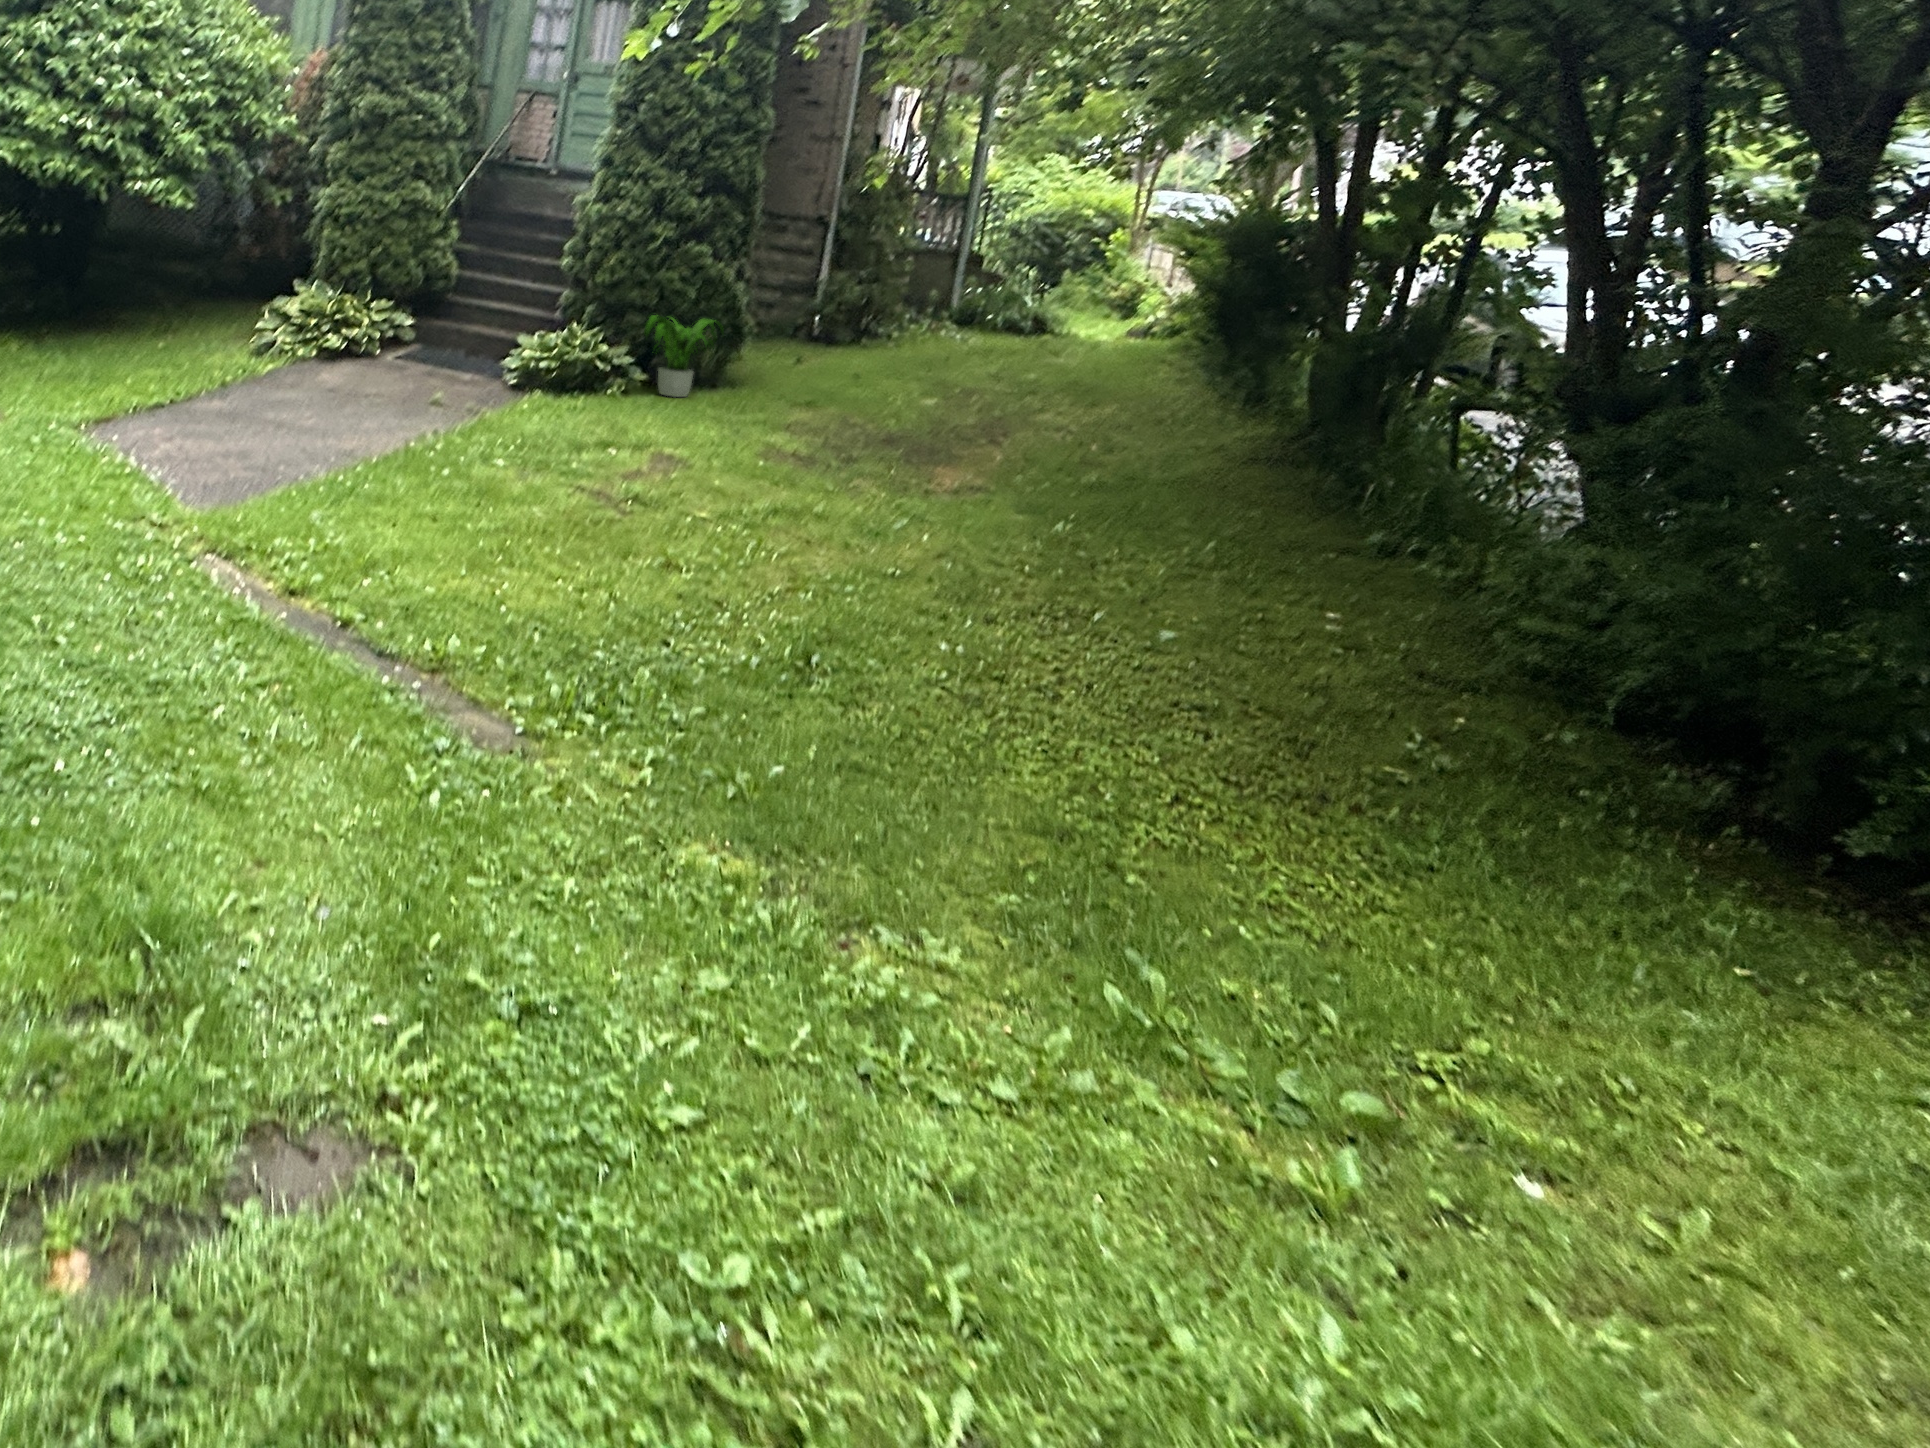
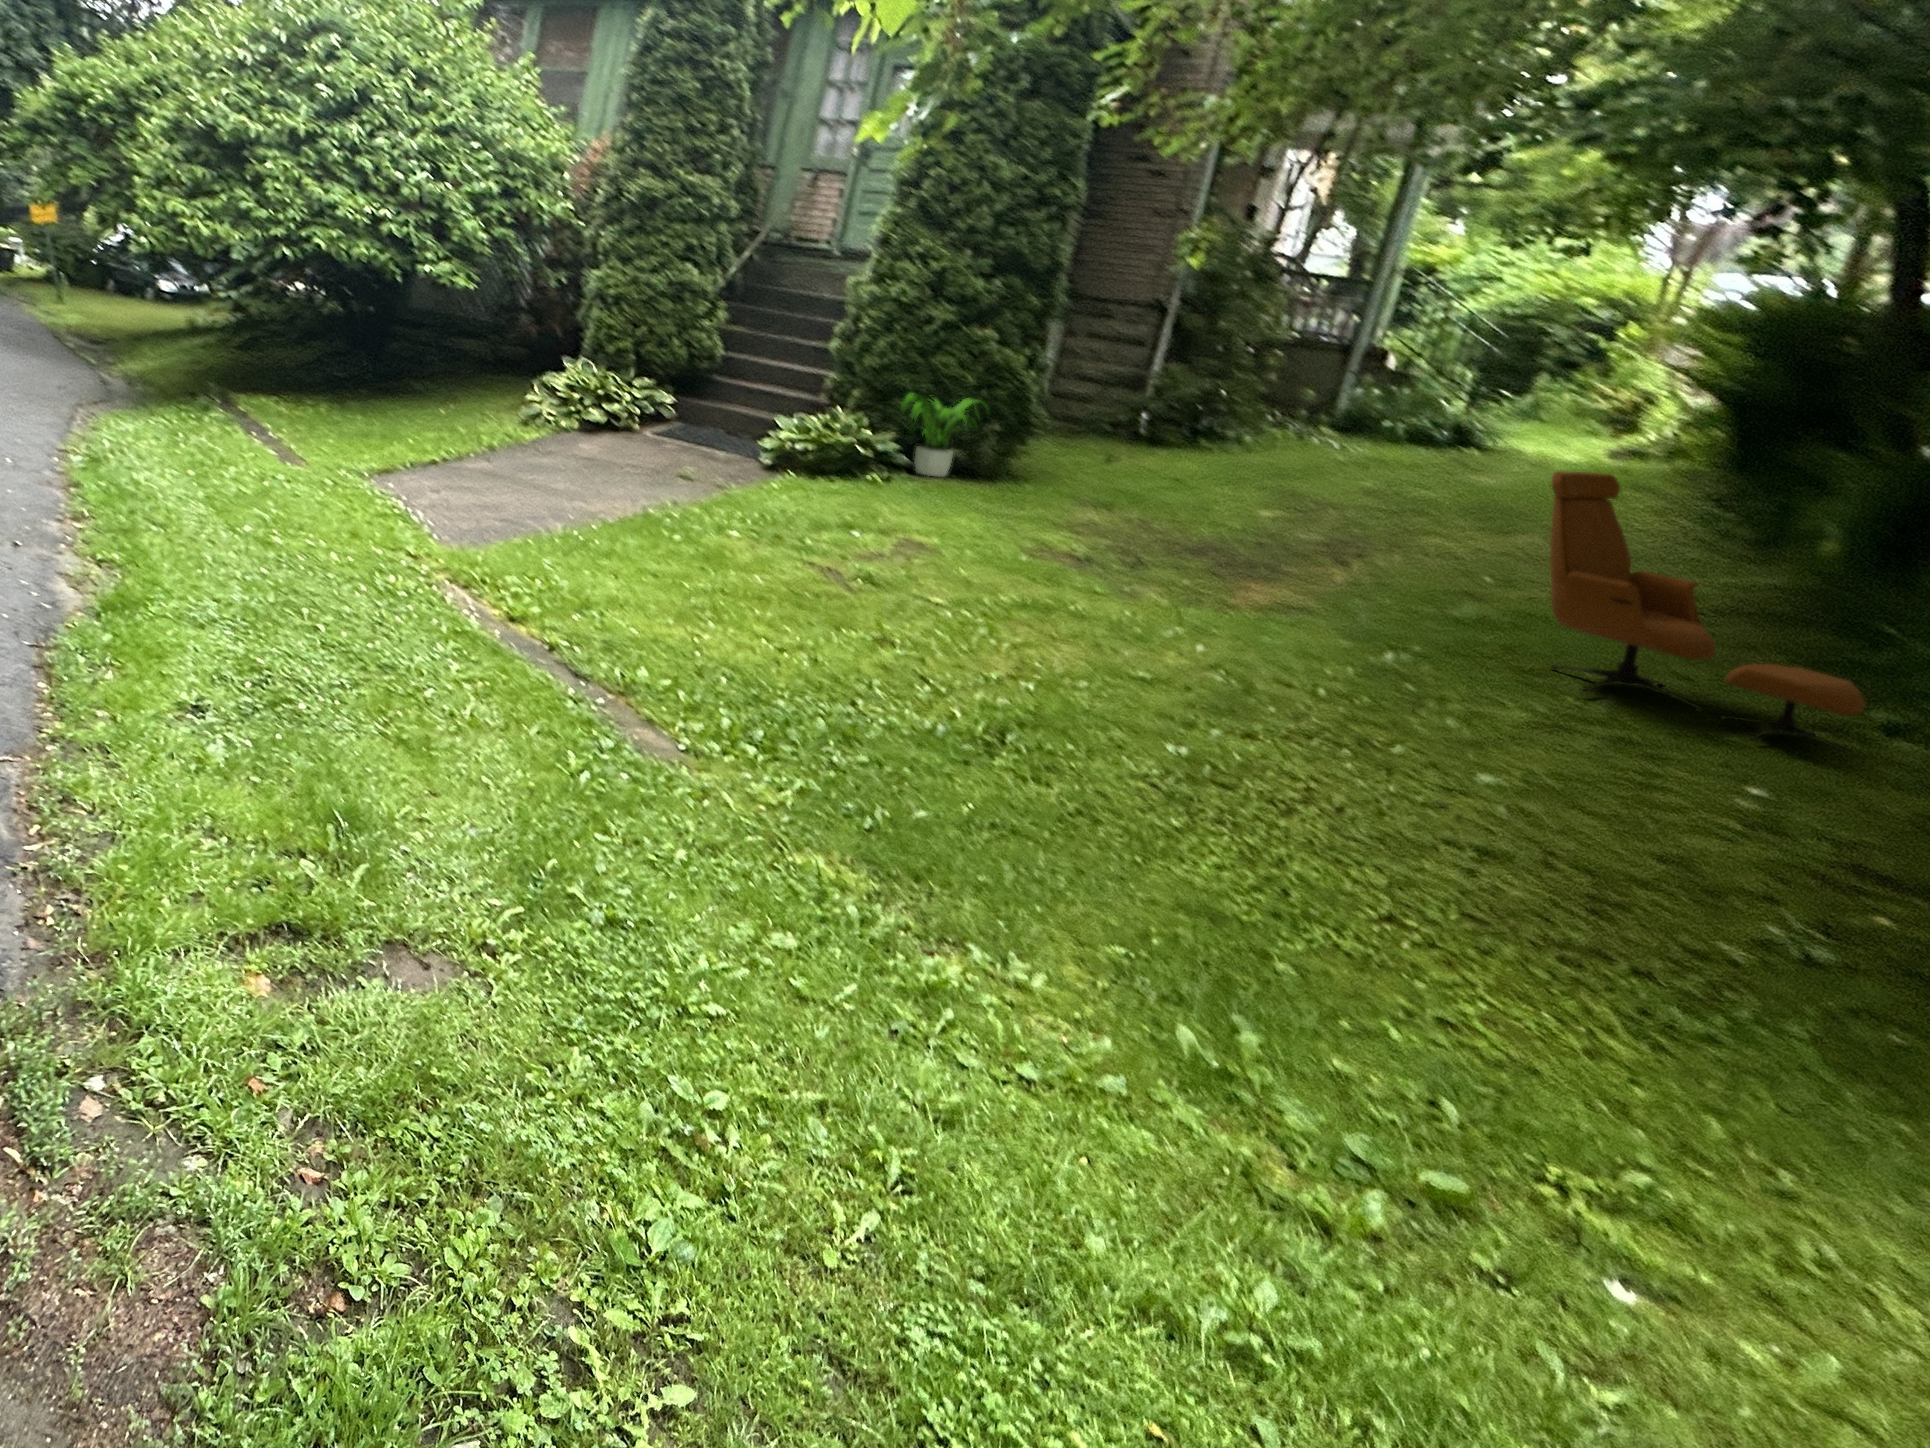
lounge chair: none [1234,378,1478,616] -> present [1550,471,1865,754]

